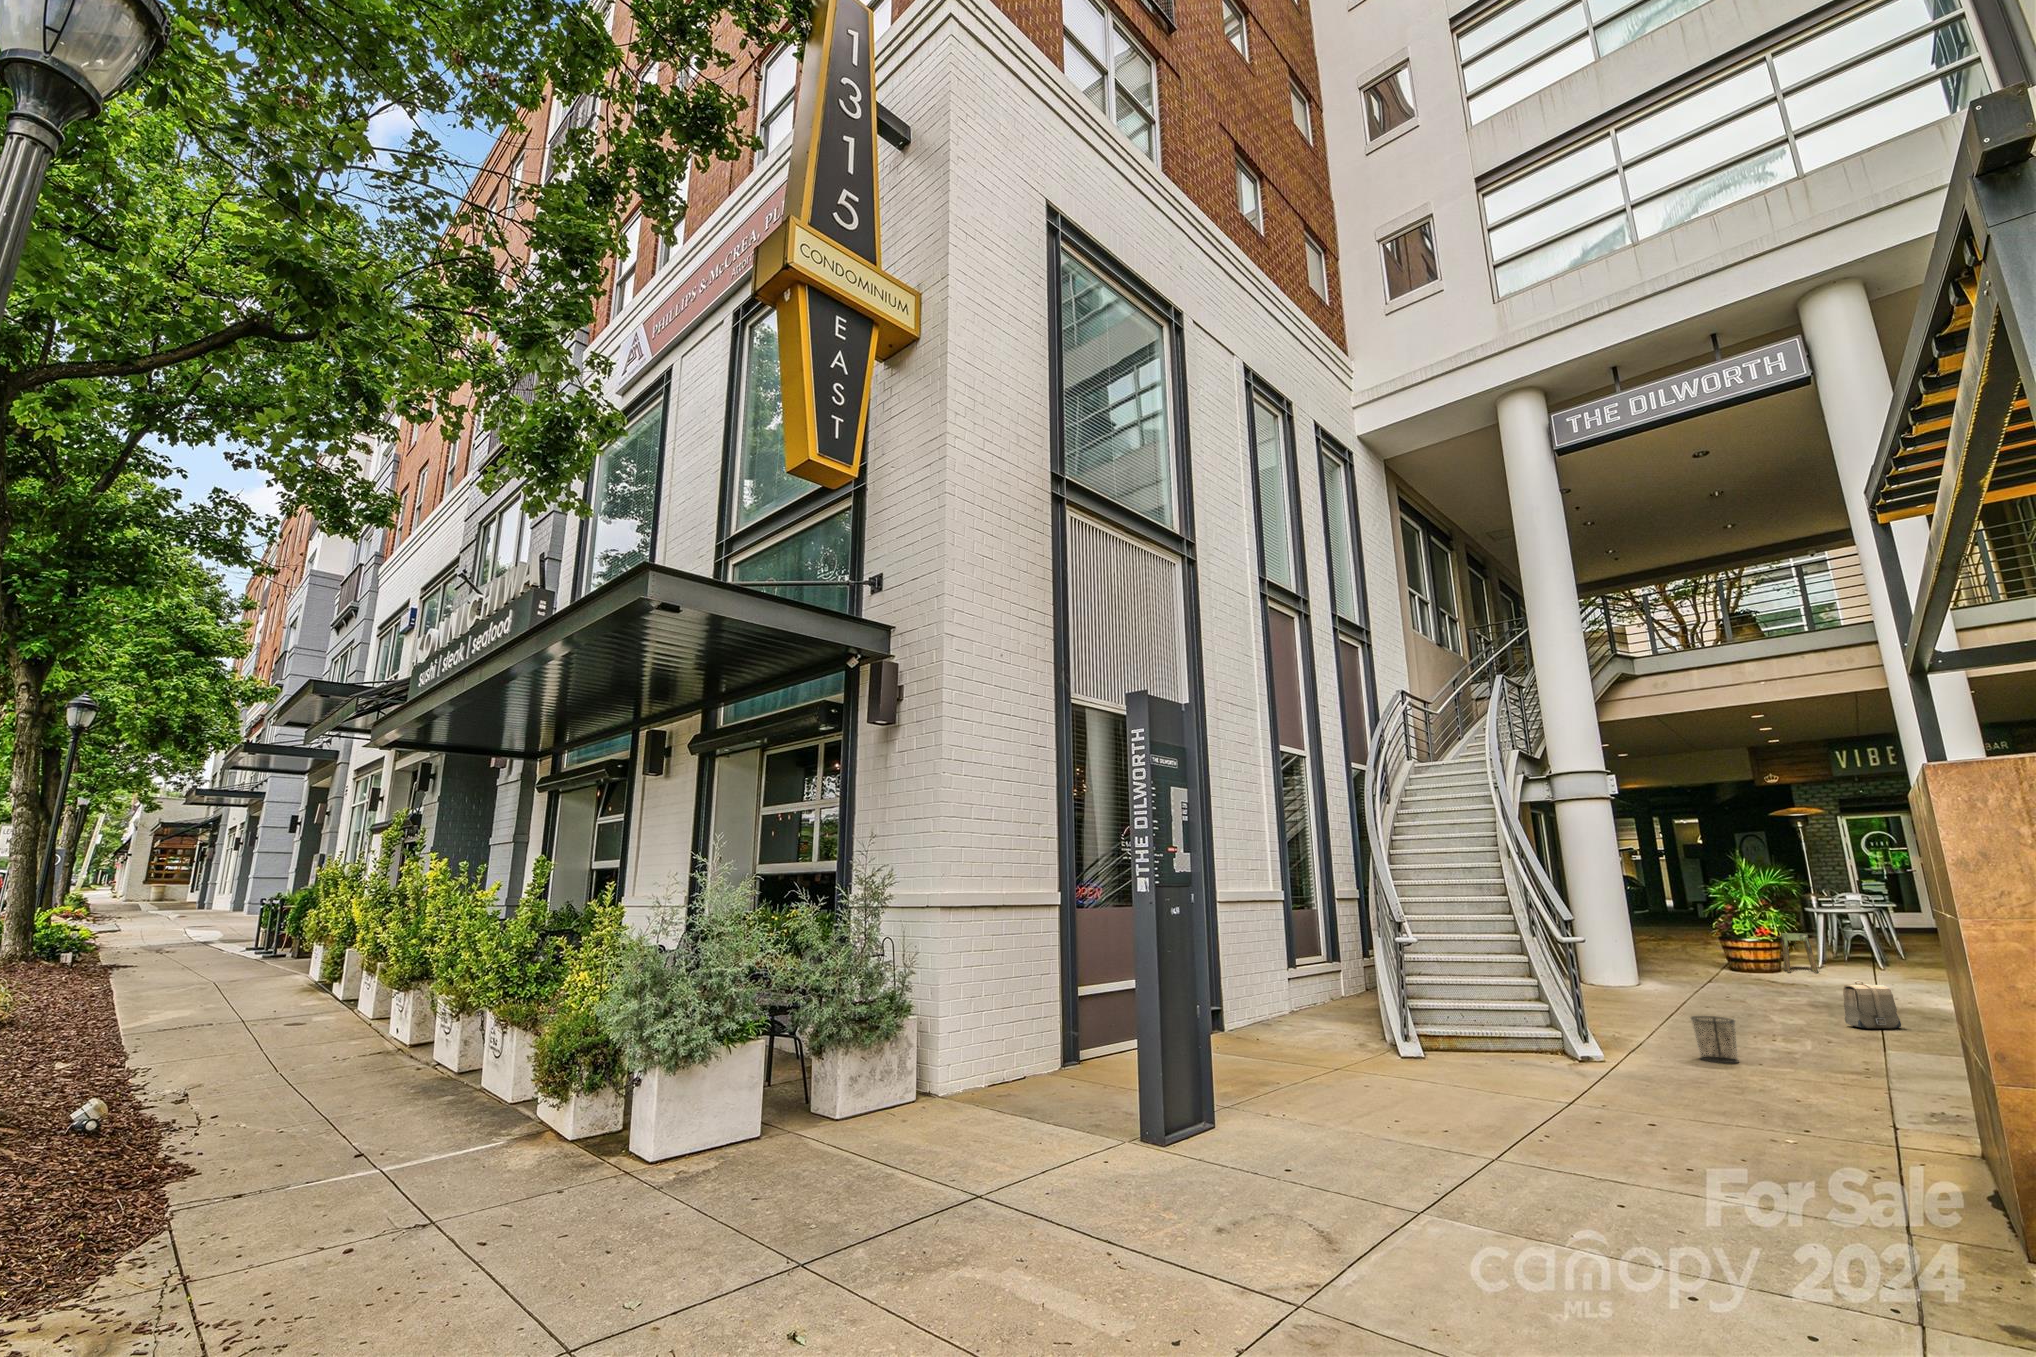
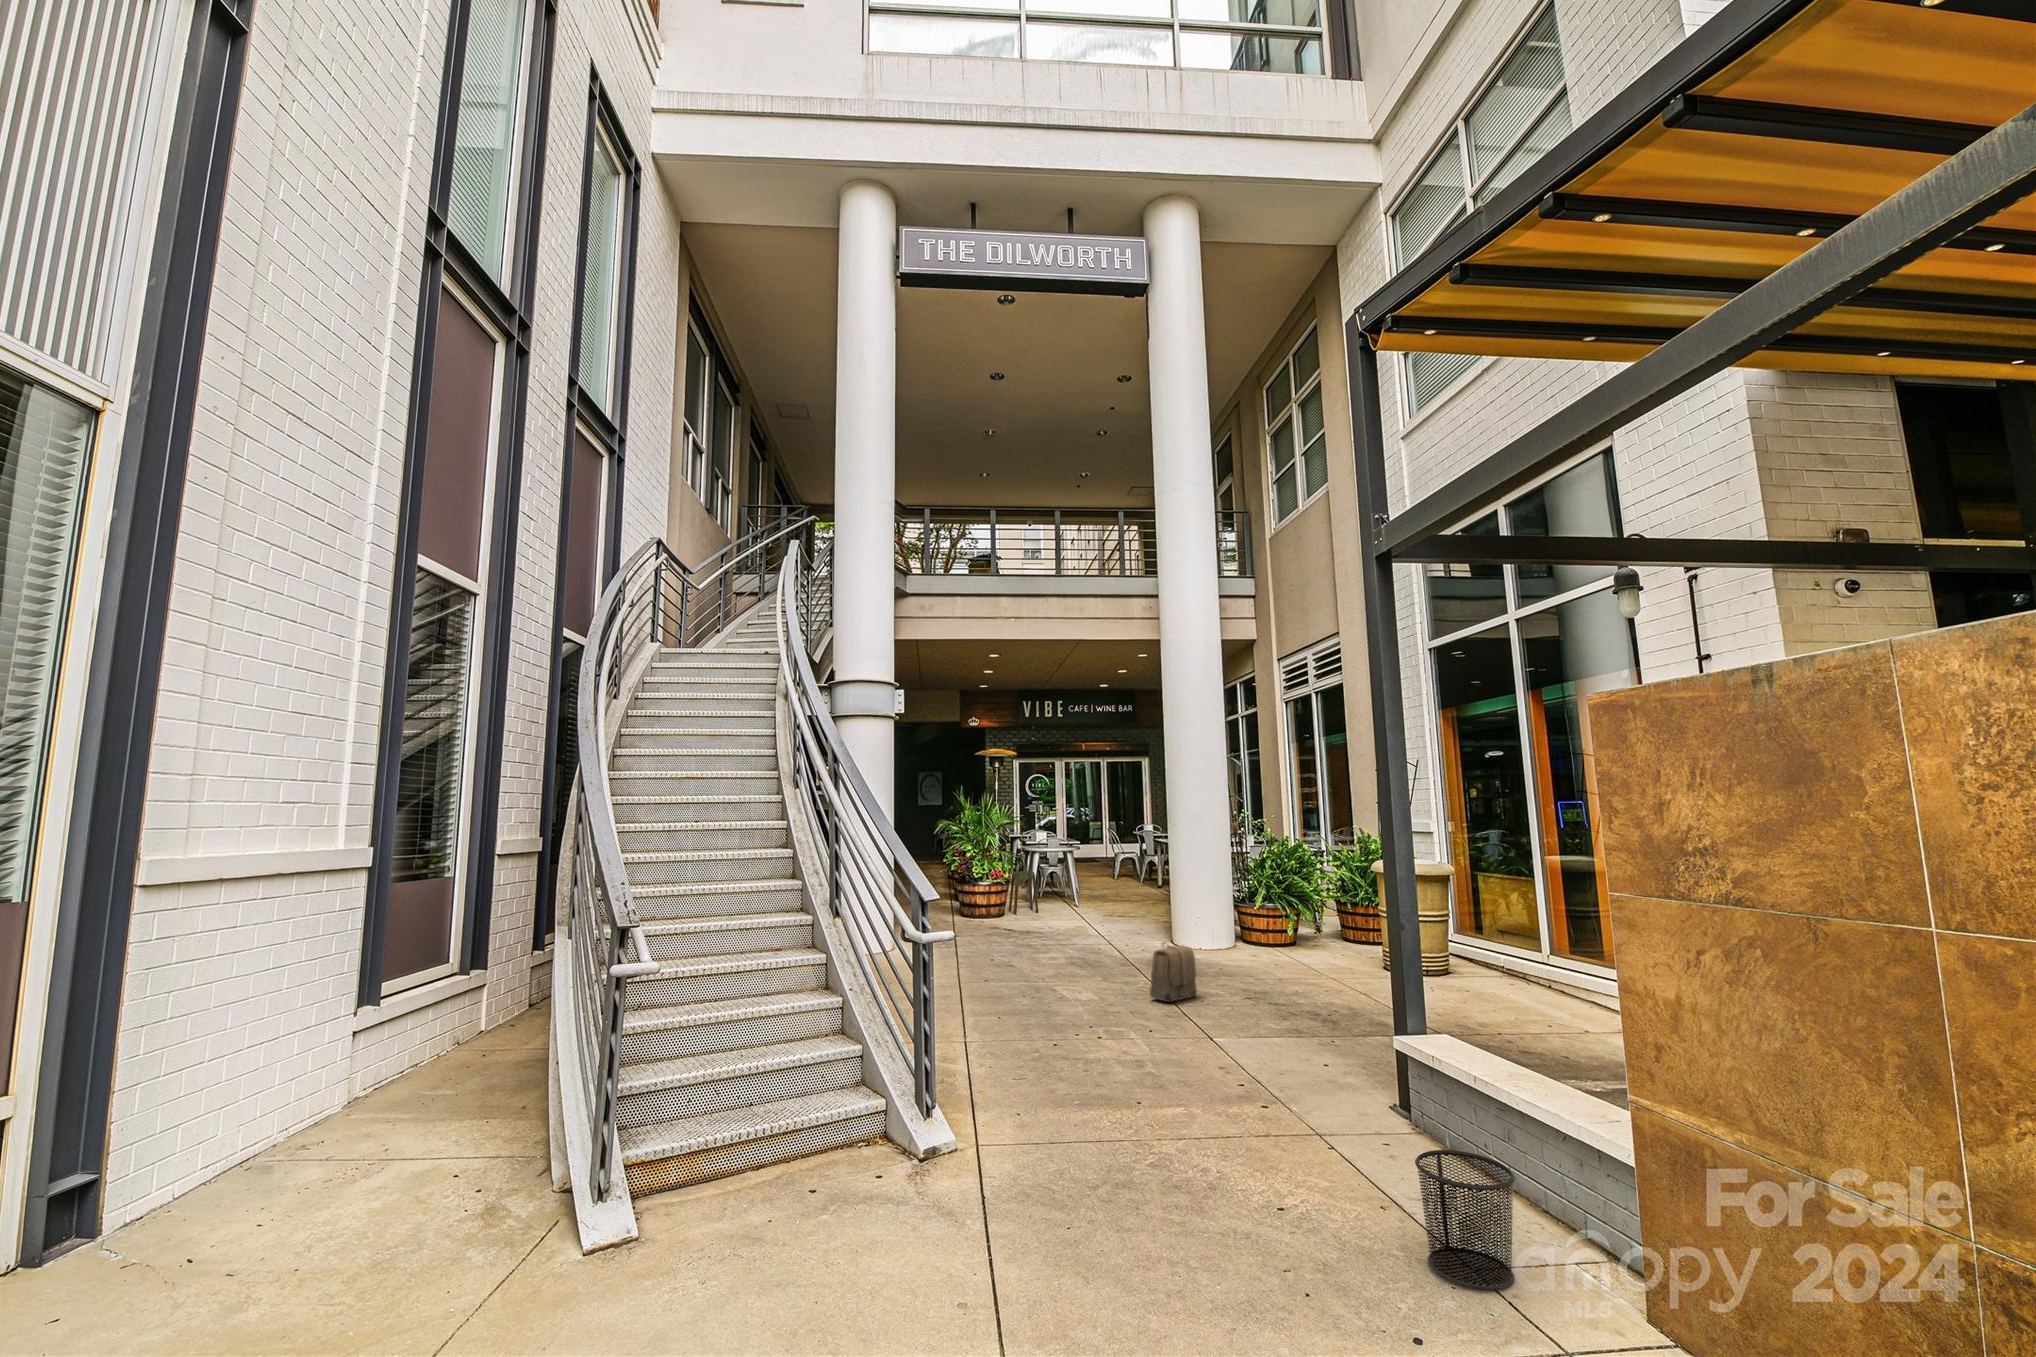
waste bin: present [1691,1016,1738,1063] -> present [1415,1150,1515,1290]

